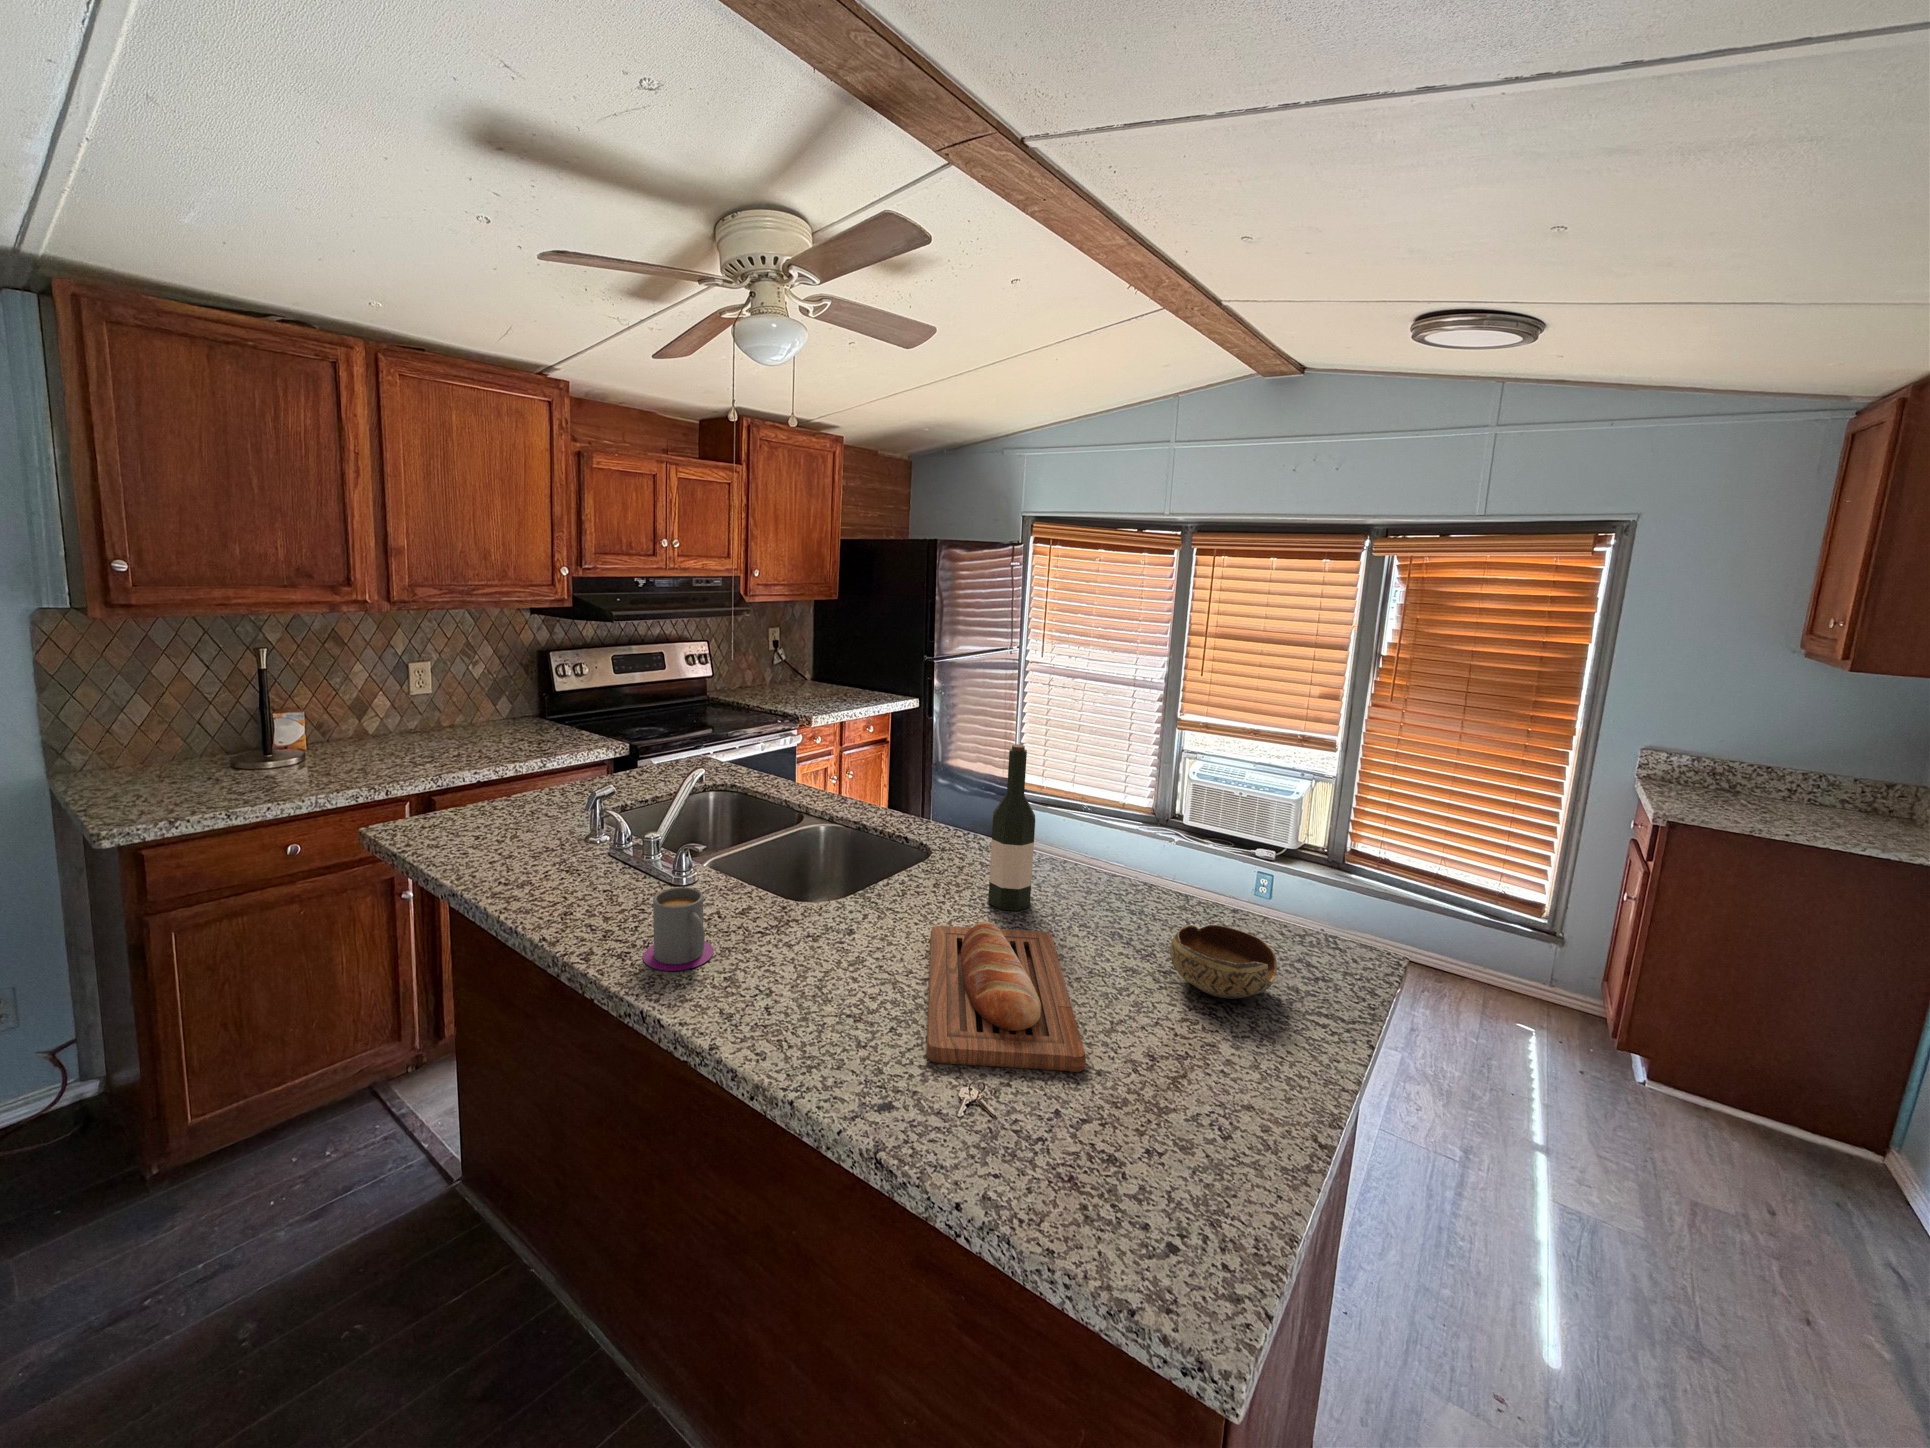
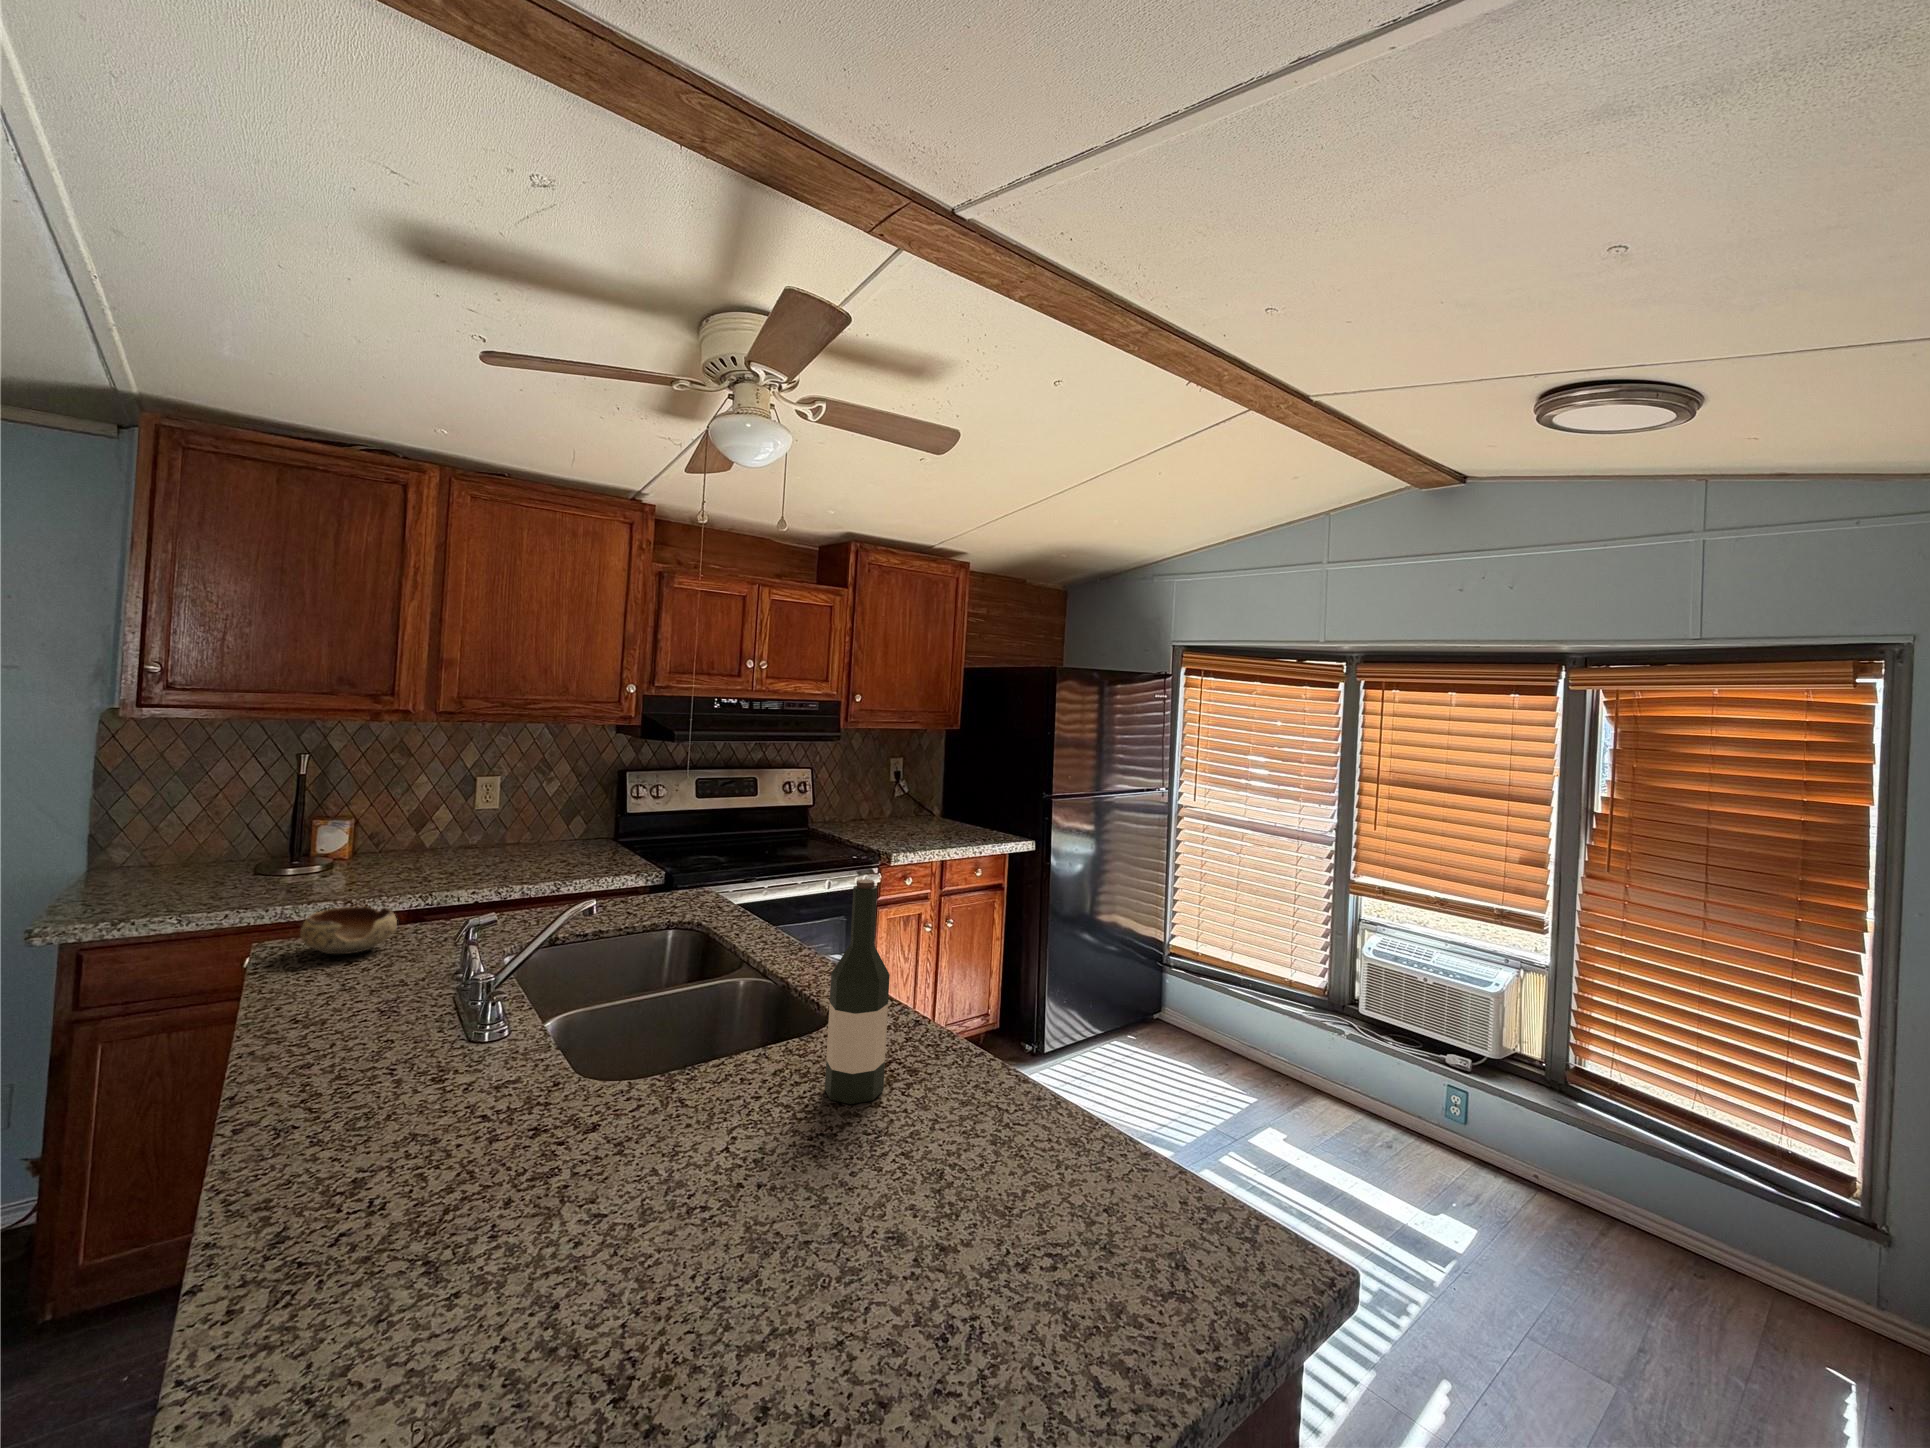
mug: present [643,887,714,971] -> none [312,1031,419,1139]
bread loaf: present [927,921,1086,1072] -> none [467,1112,837,1364]
bowl: present [1170,925,1277,999] -> present [300,906,397,954]

